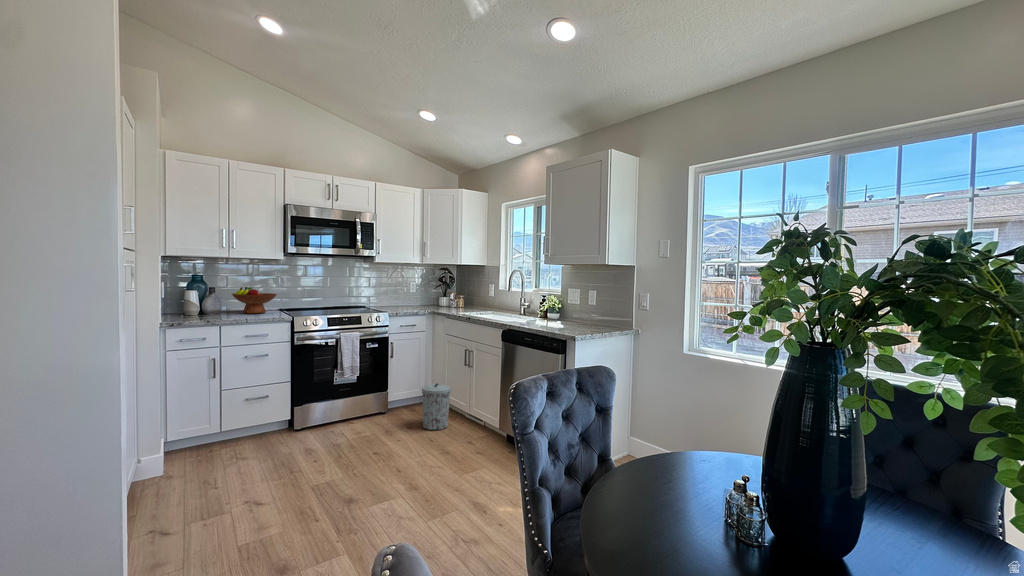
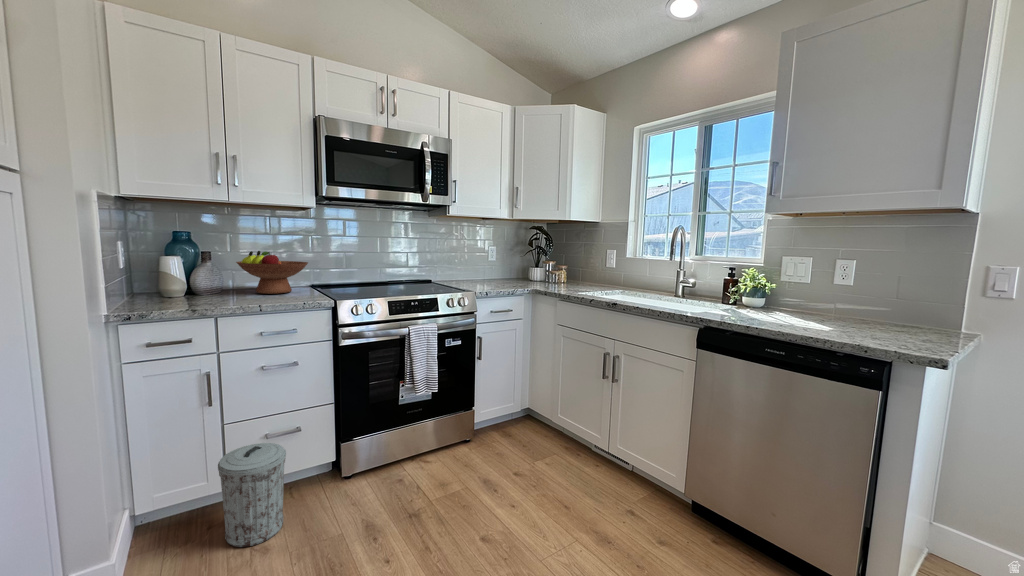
trash can: present [422,384,451,430] -> present [218,443,286,547]

